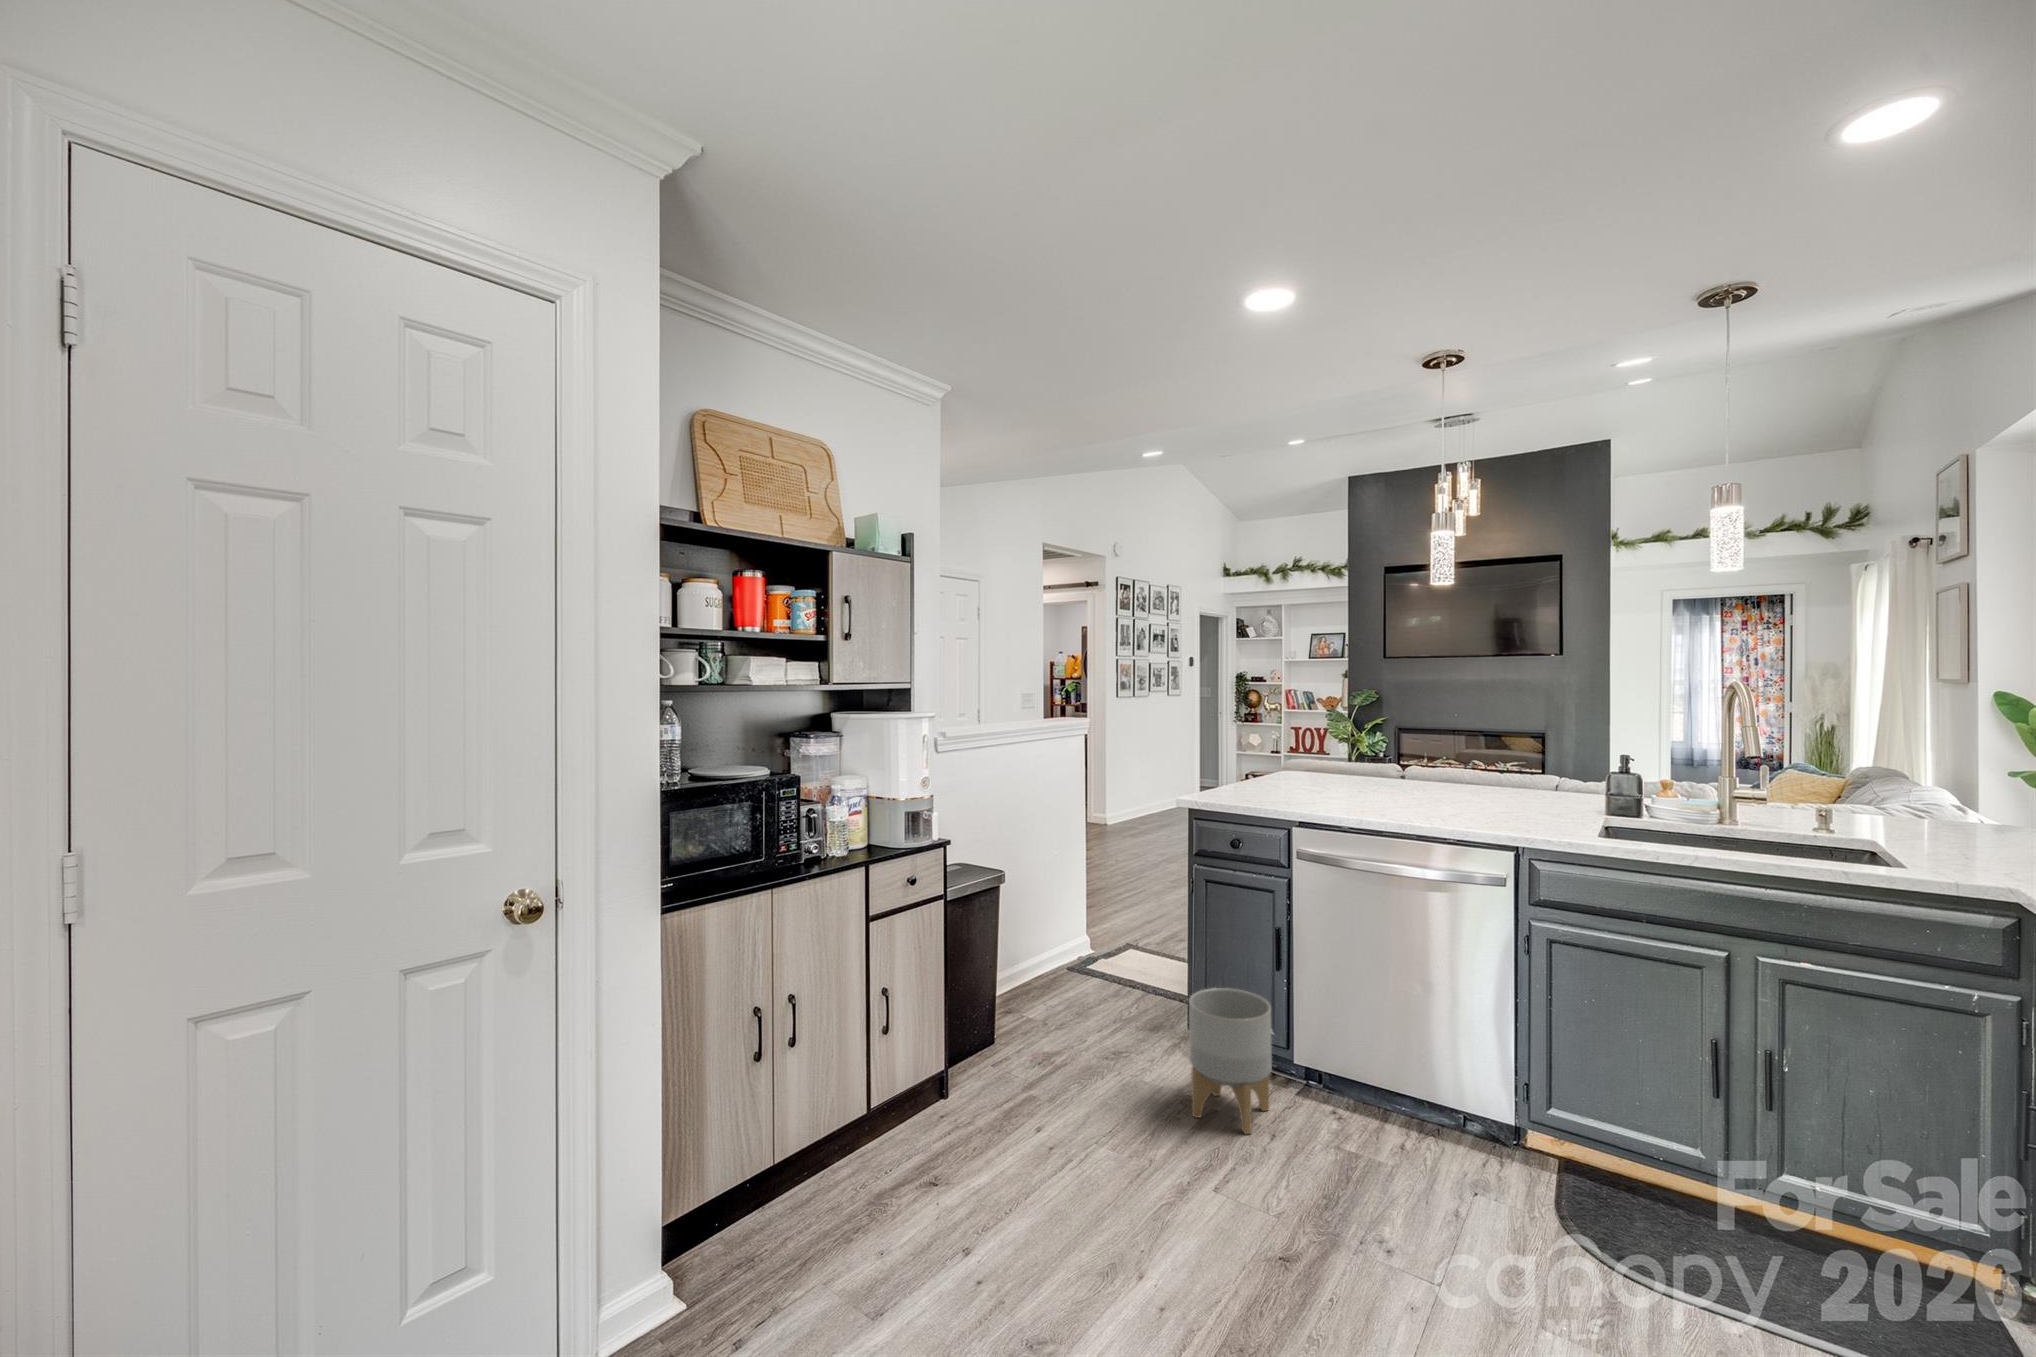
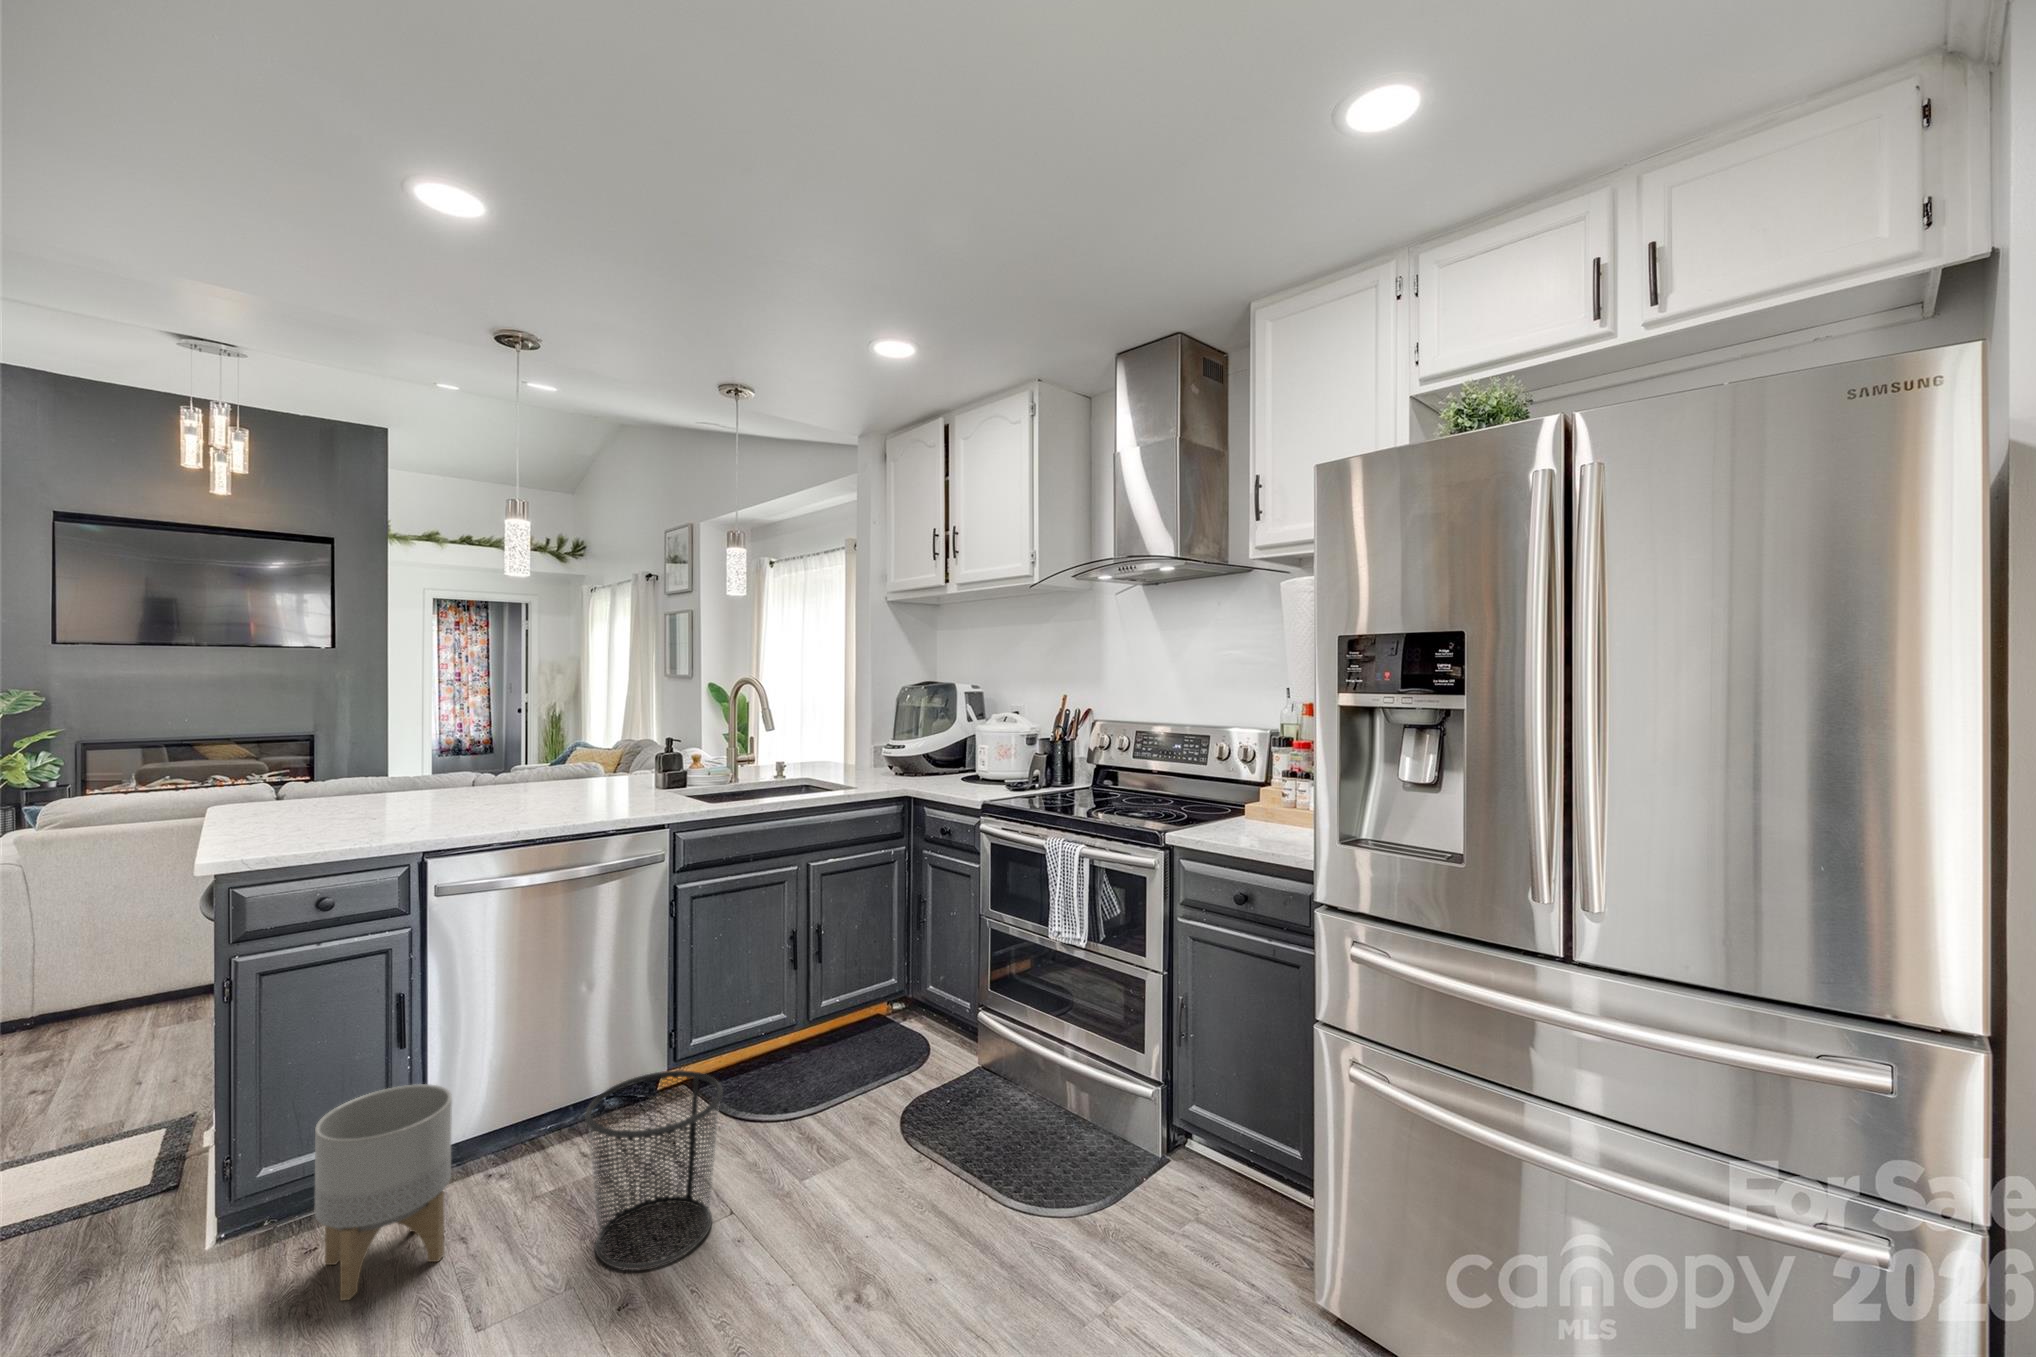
waste bin: none [1289,1073,1424,1271] -> present [585,1070,723,1269]

